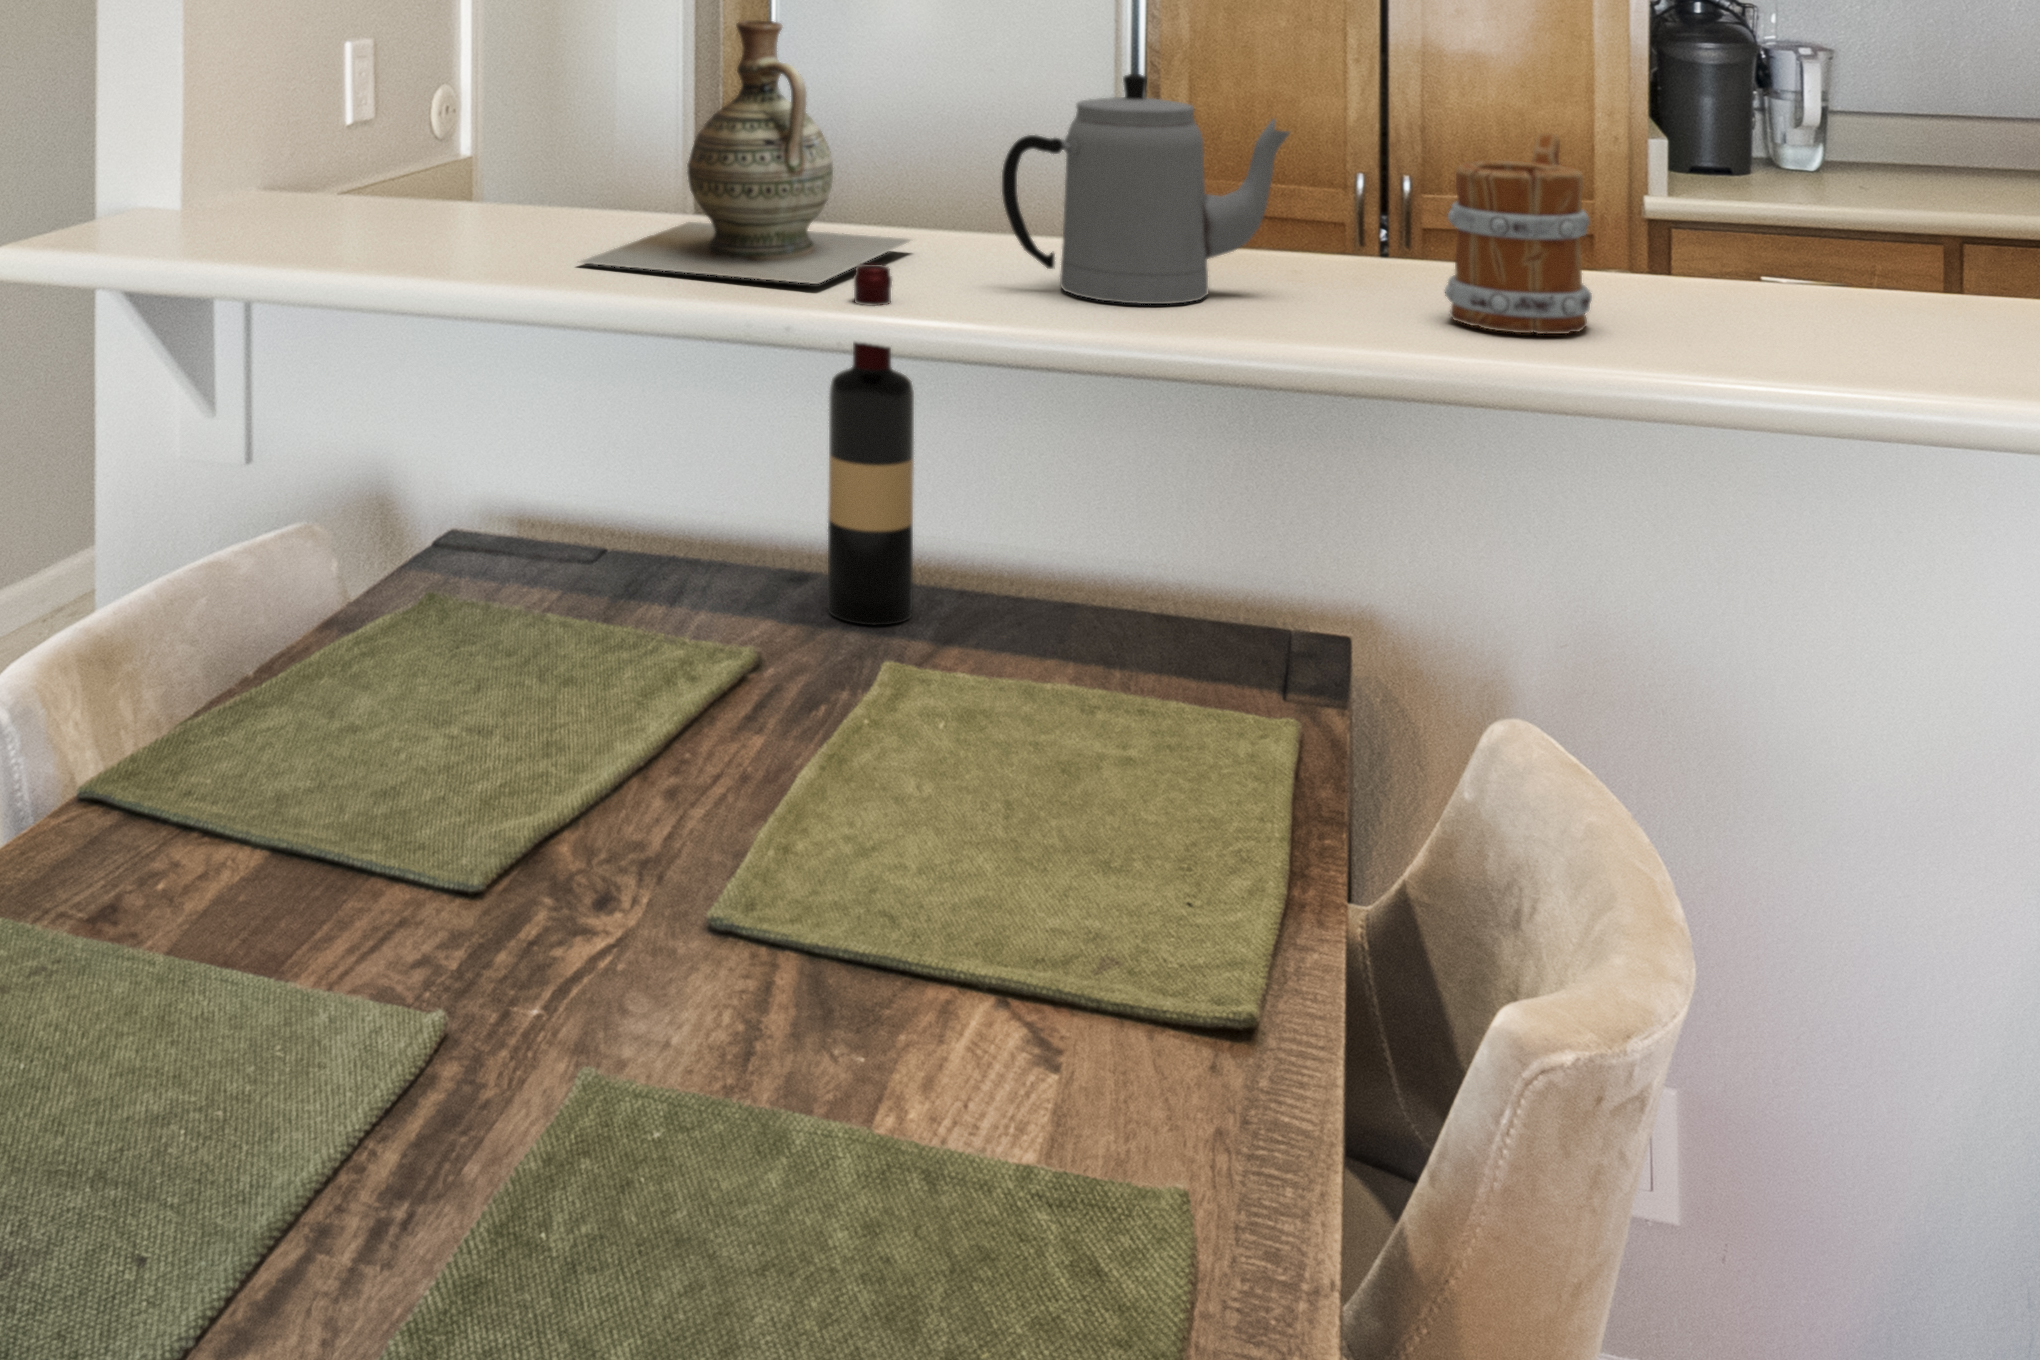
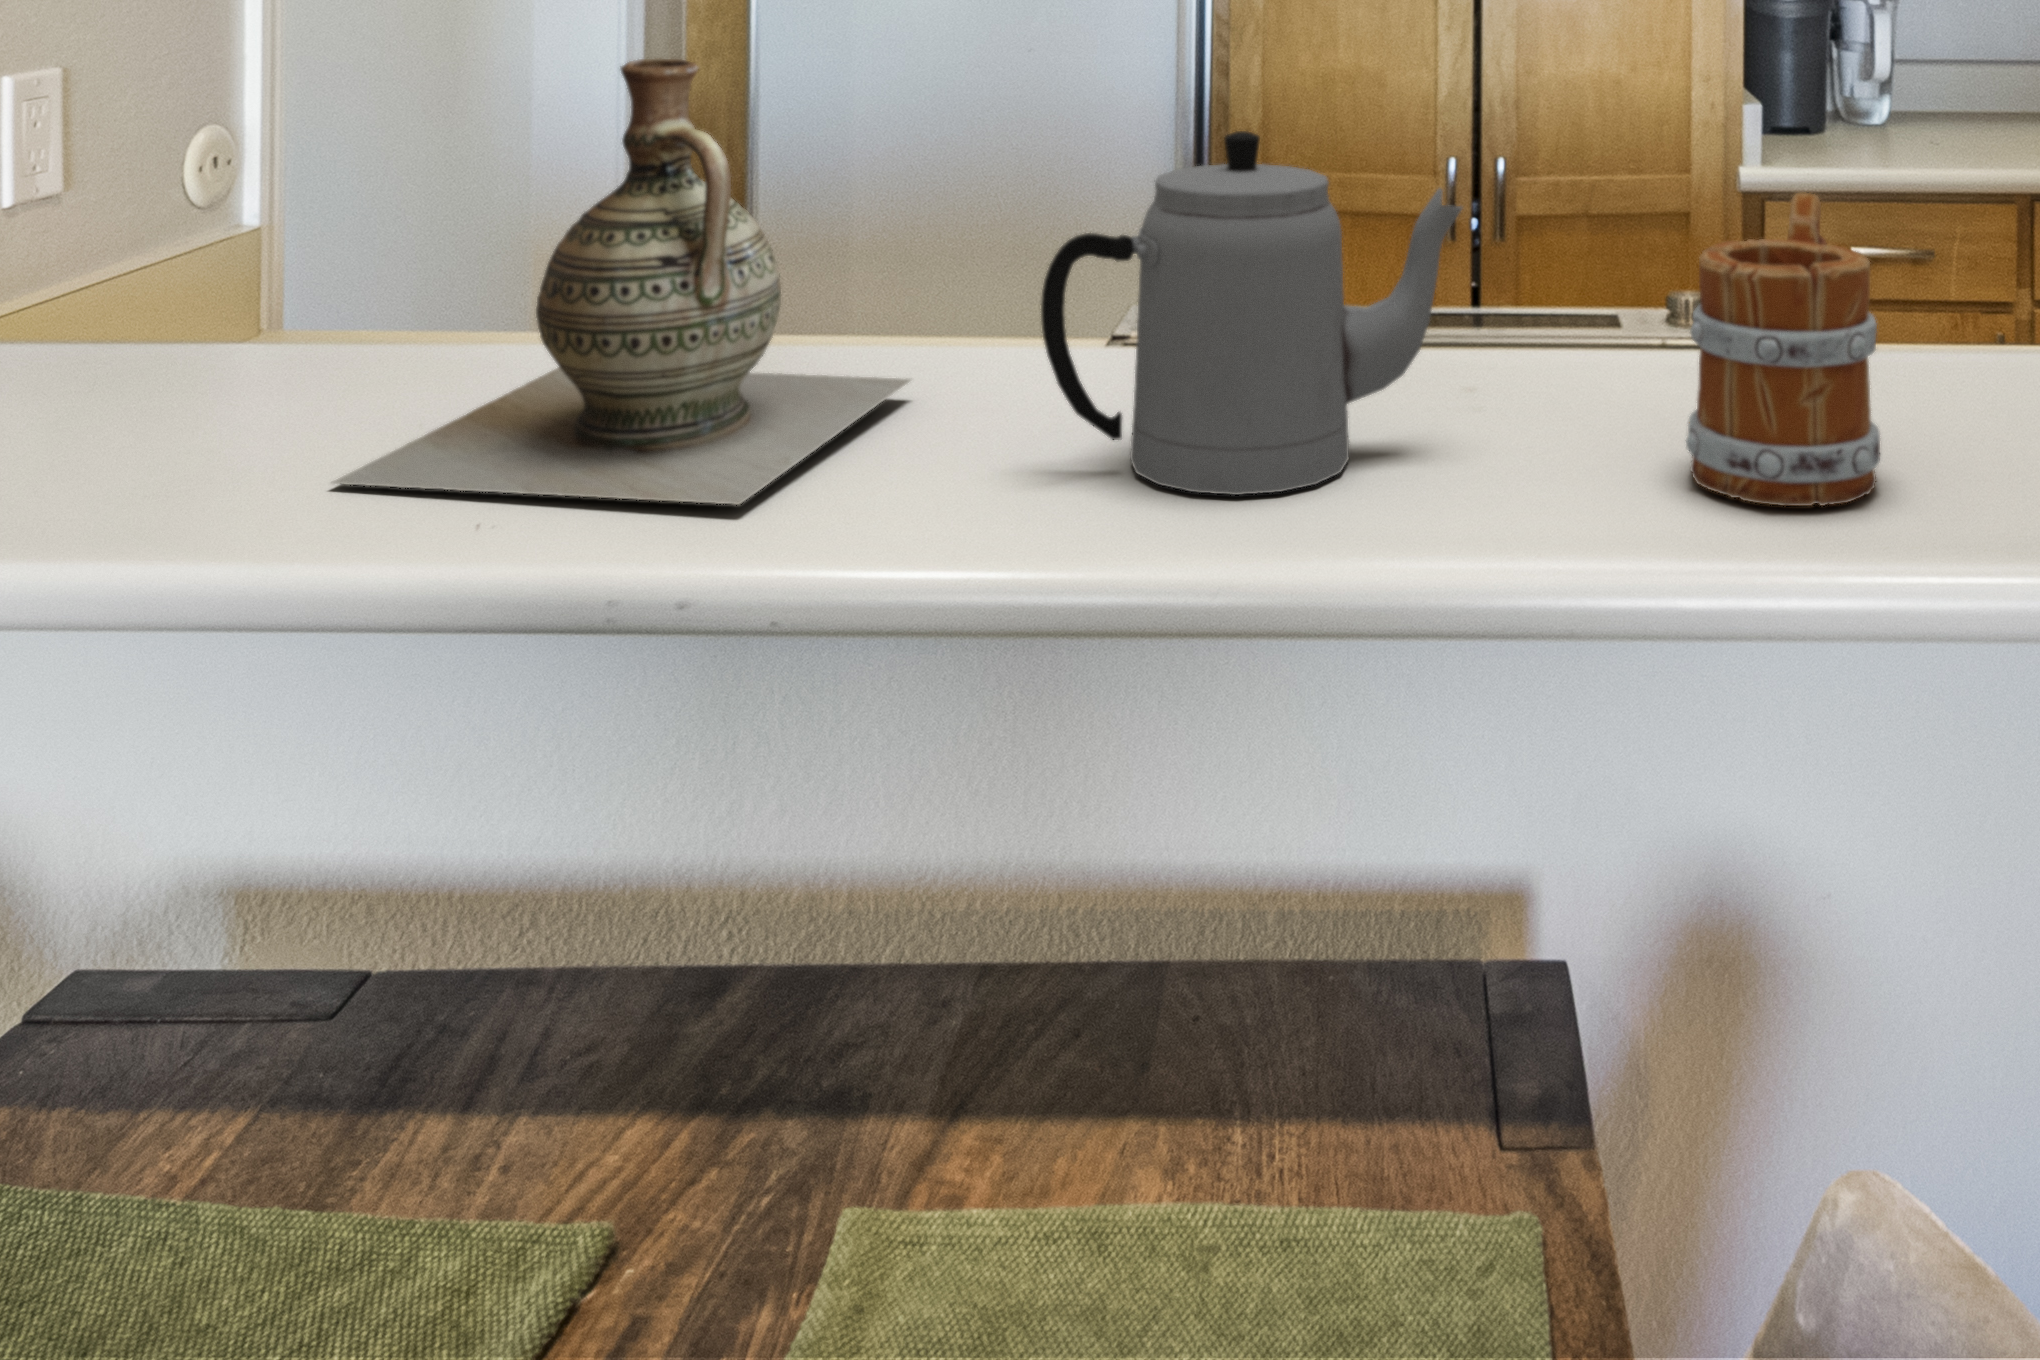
wine bottle: present [828,264,914,625] -> none [753,467,898,1083]

